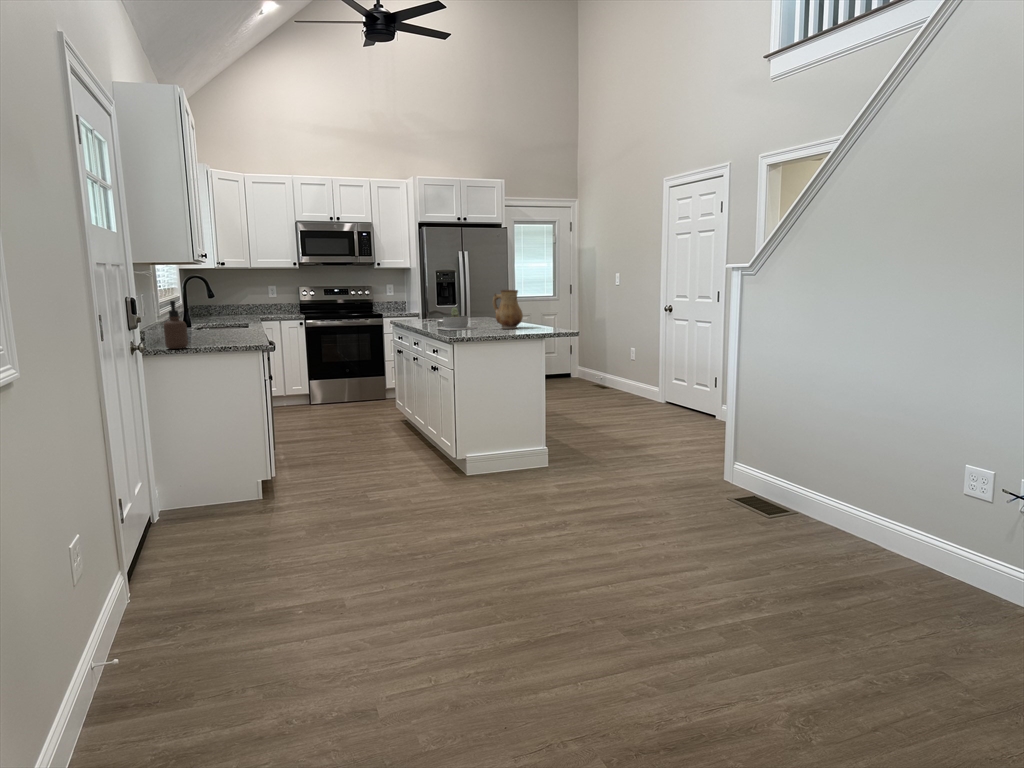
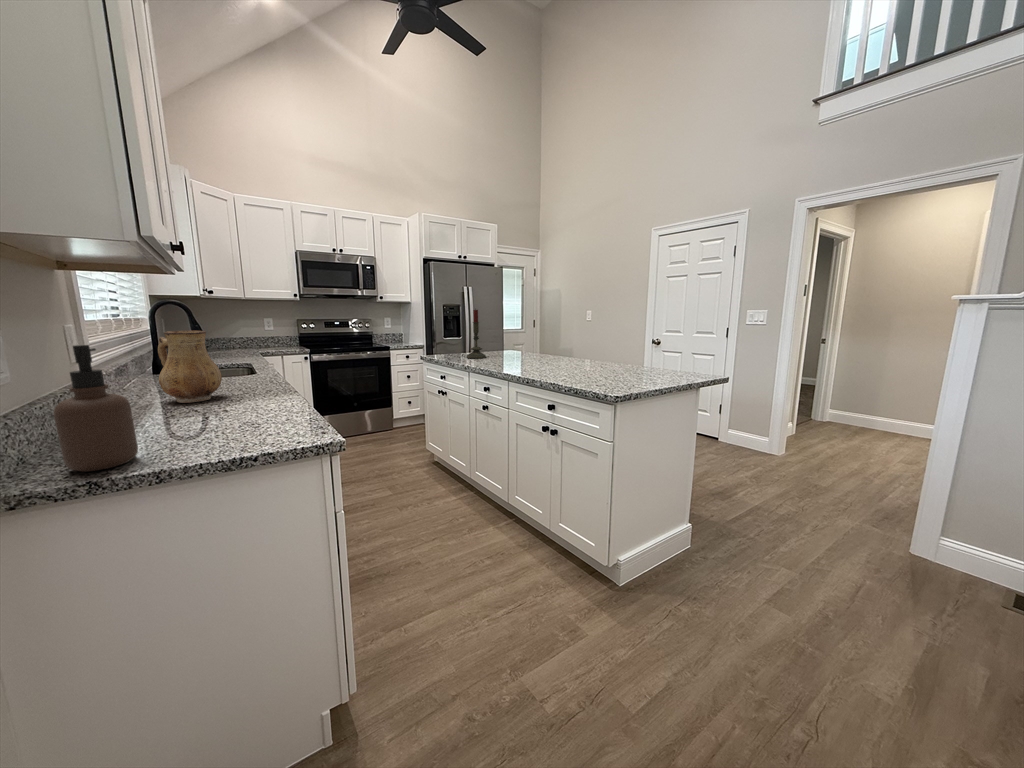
candle: none [420,277,437,321] -> present [467,309,486,359]
ceramic pitcher: present [493,290,523,329] -> present [158,331,222,403]
succulent planter: present [437,307,476,331] -> none [530,345,581,376]

